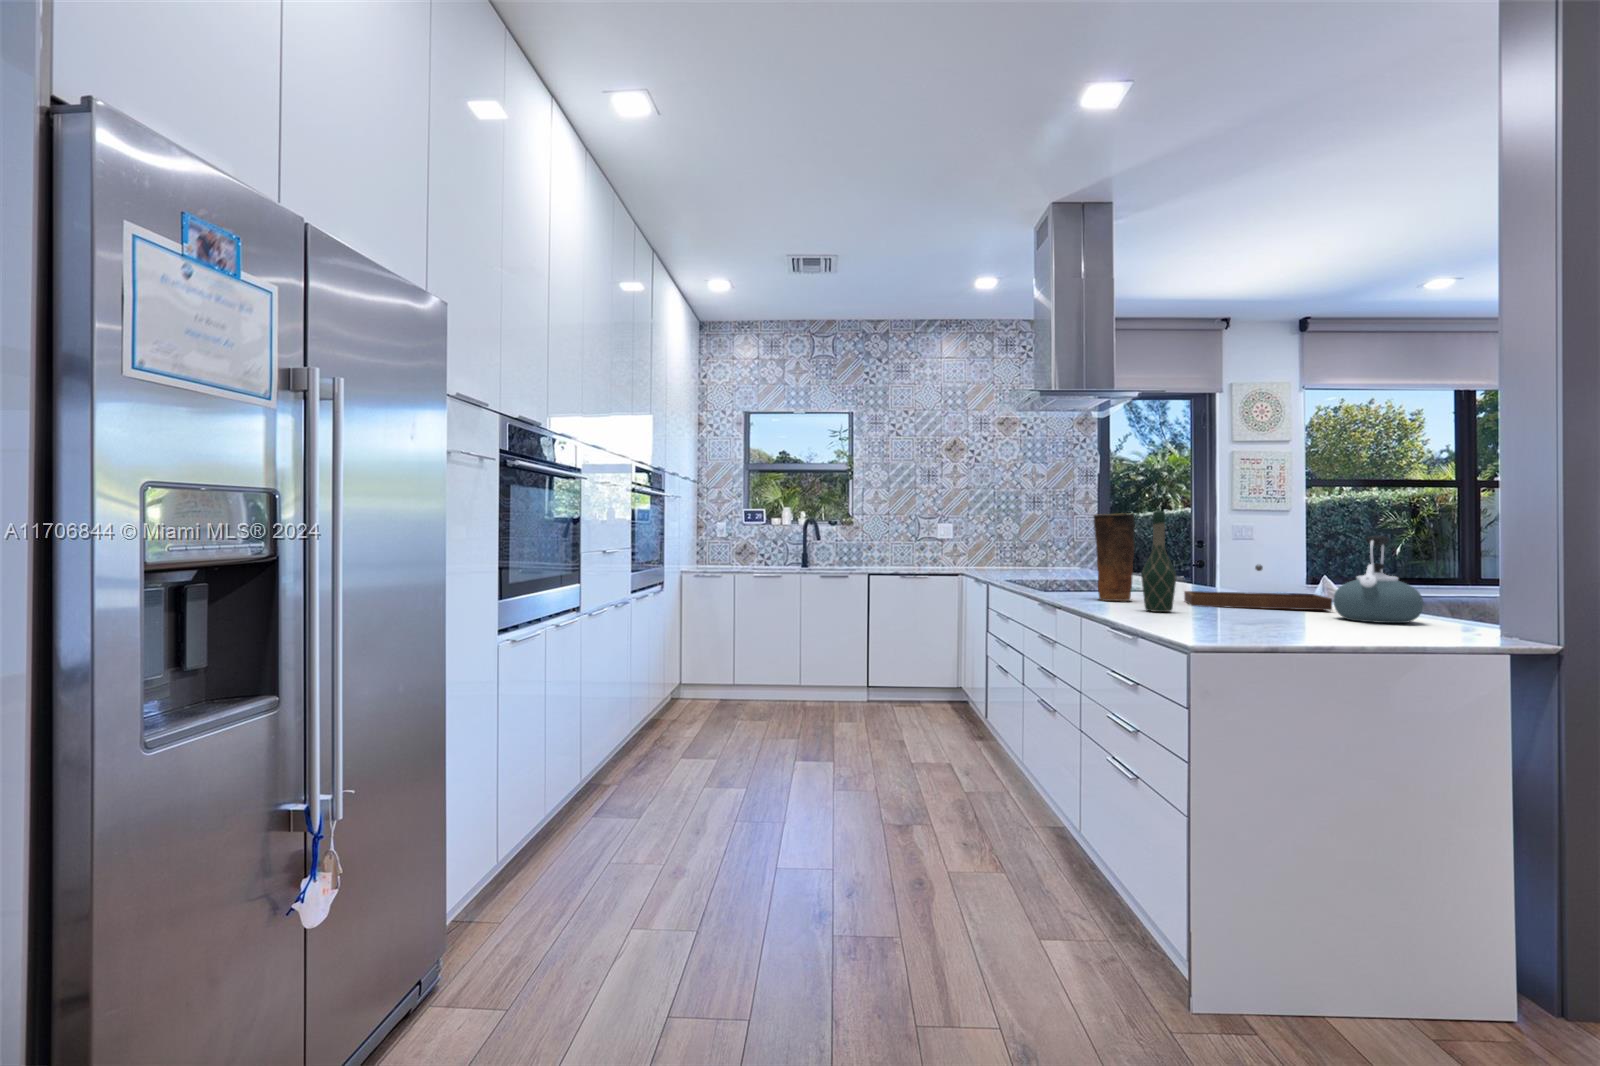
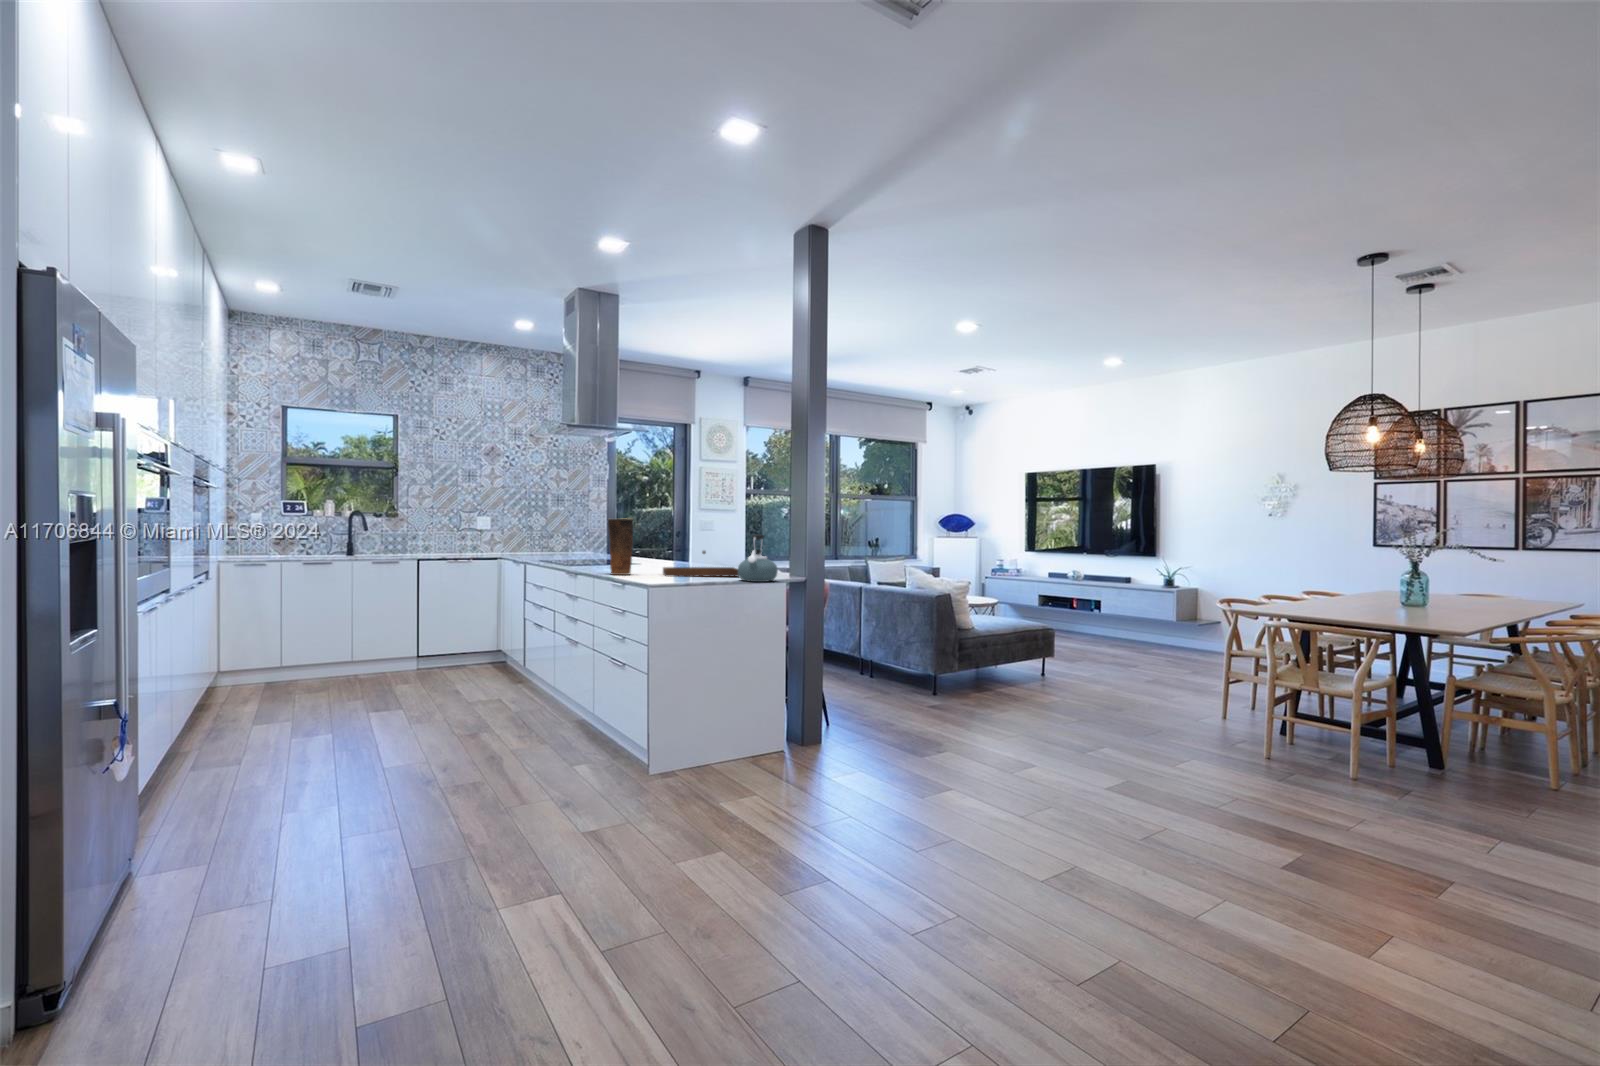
wine bottle: present [1141,511,1176,612] -> none [636,519,656,580]

